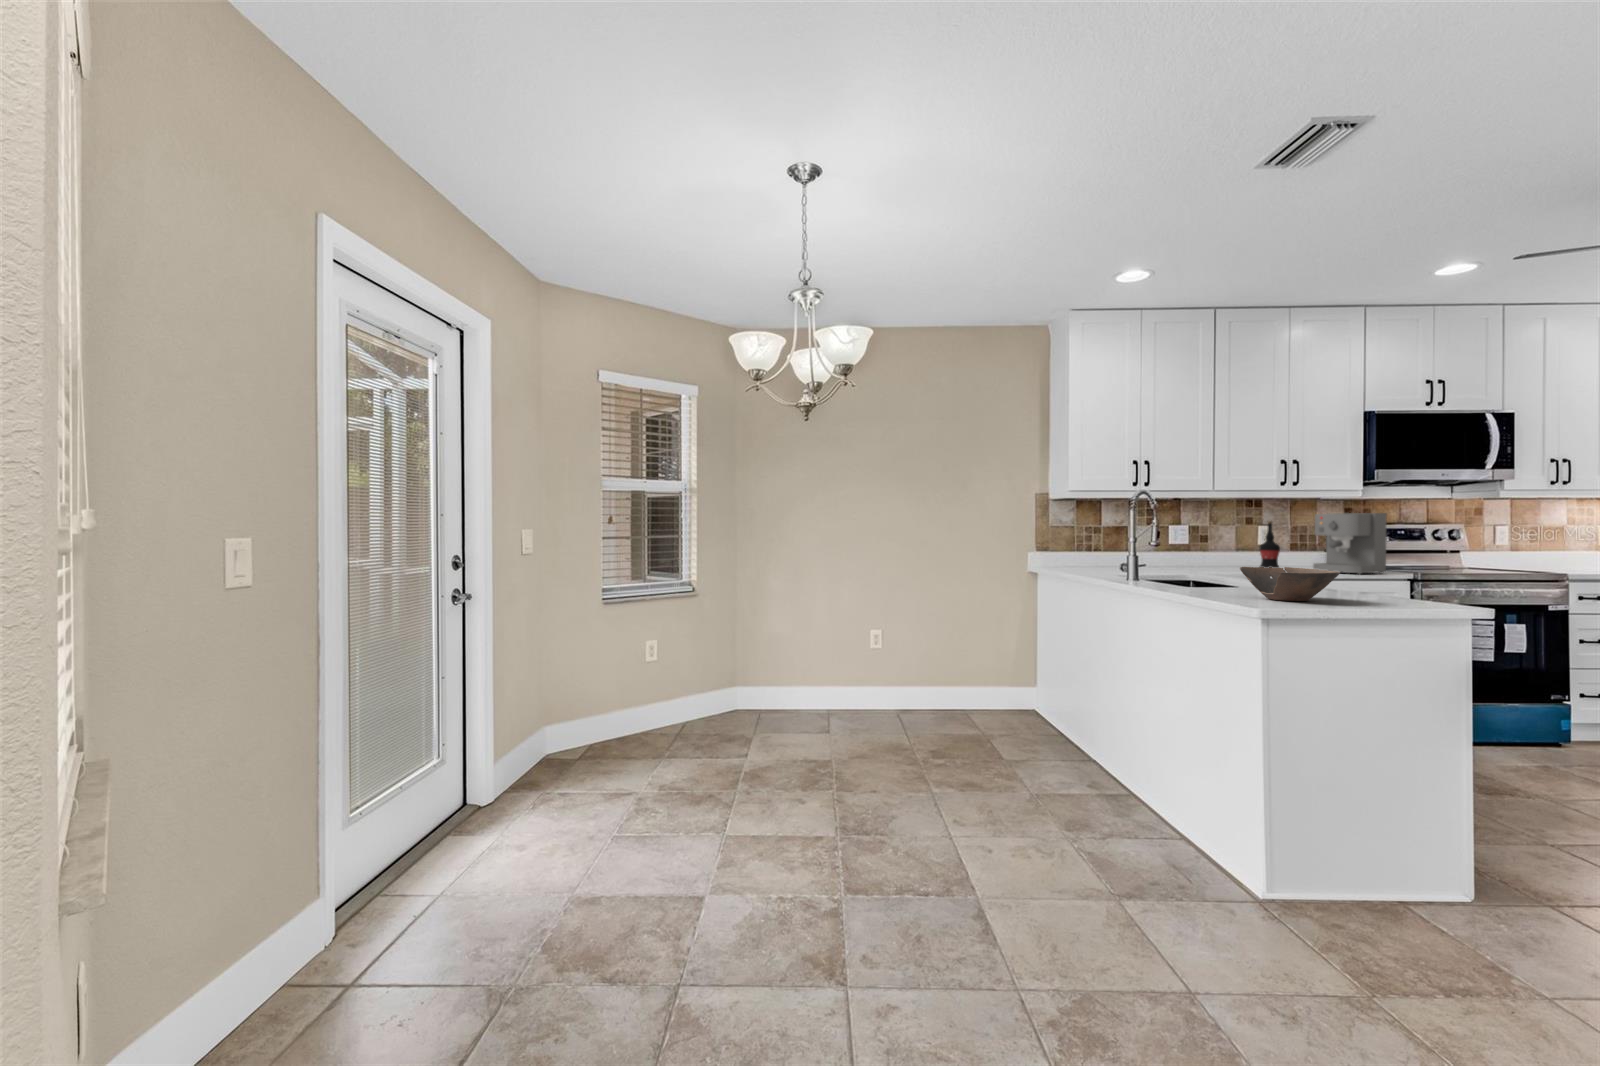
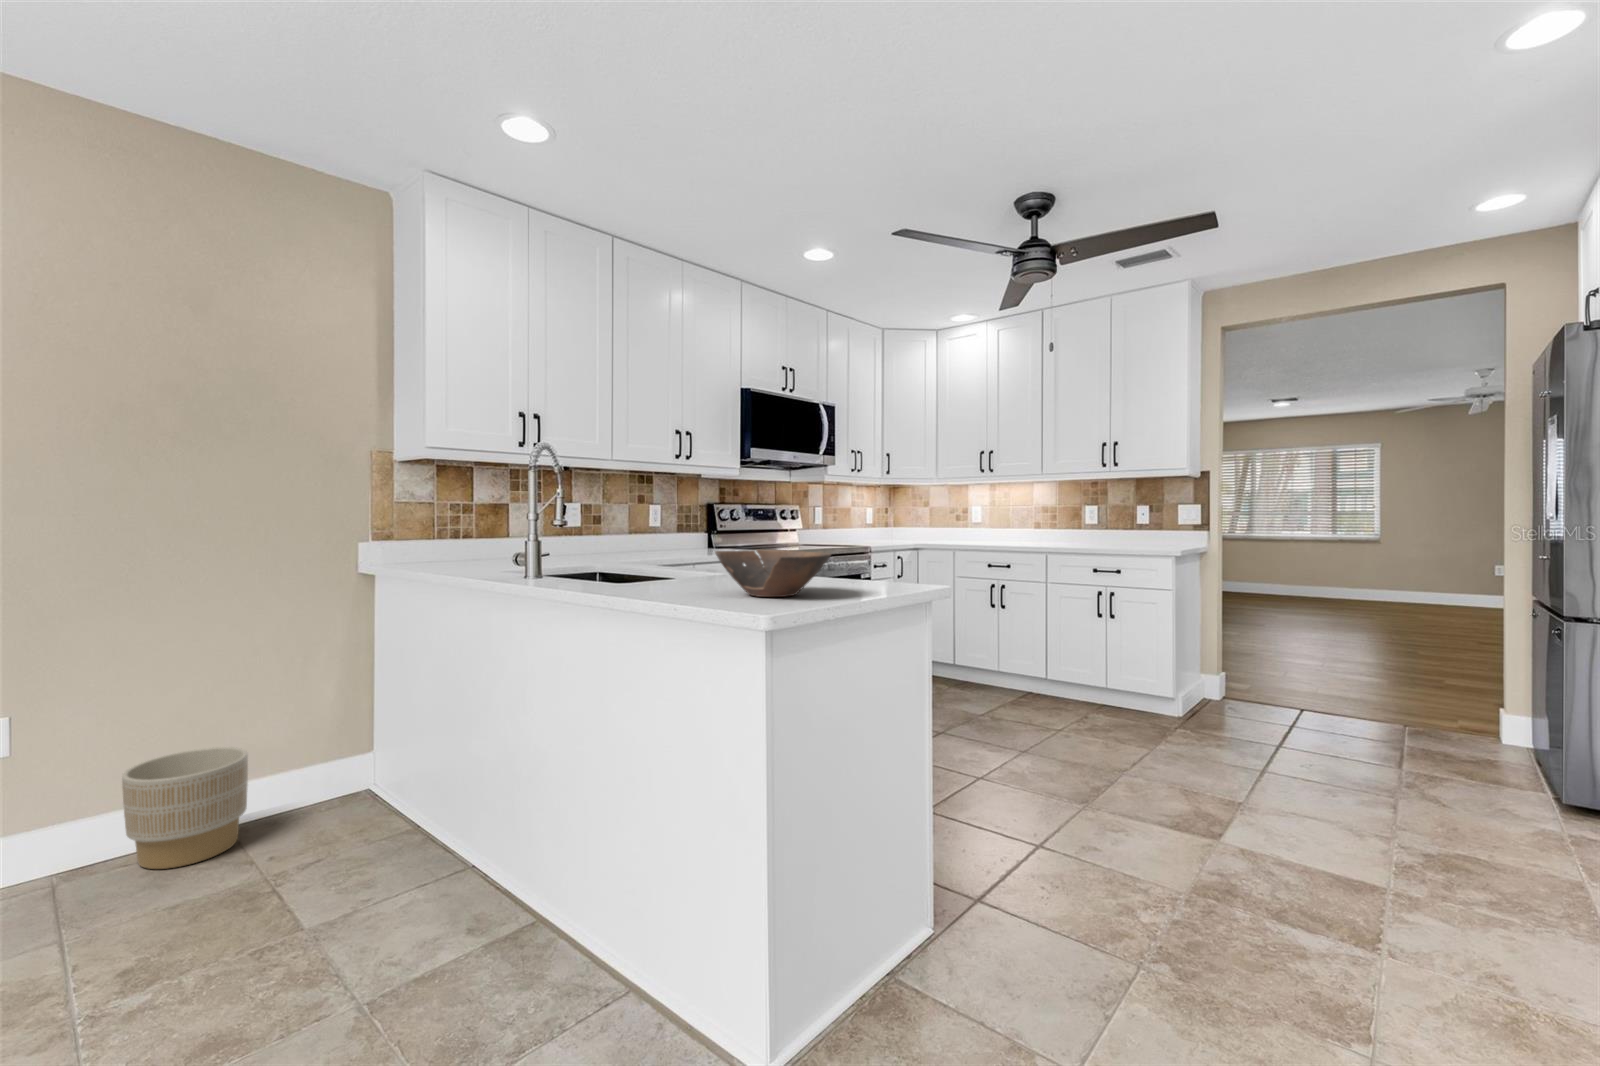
coffee maker: present [1313,513,1387,574] -> none [704,491,762,554]
wine bottle: present [1260,521,1280,568] -> none [654,499,674,554]
planter: none [919,665,971,723] -> present [122,747,248,869]

